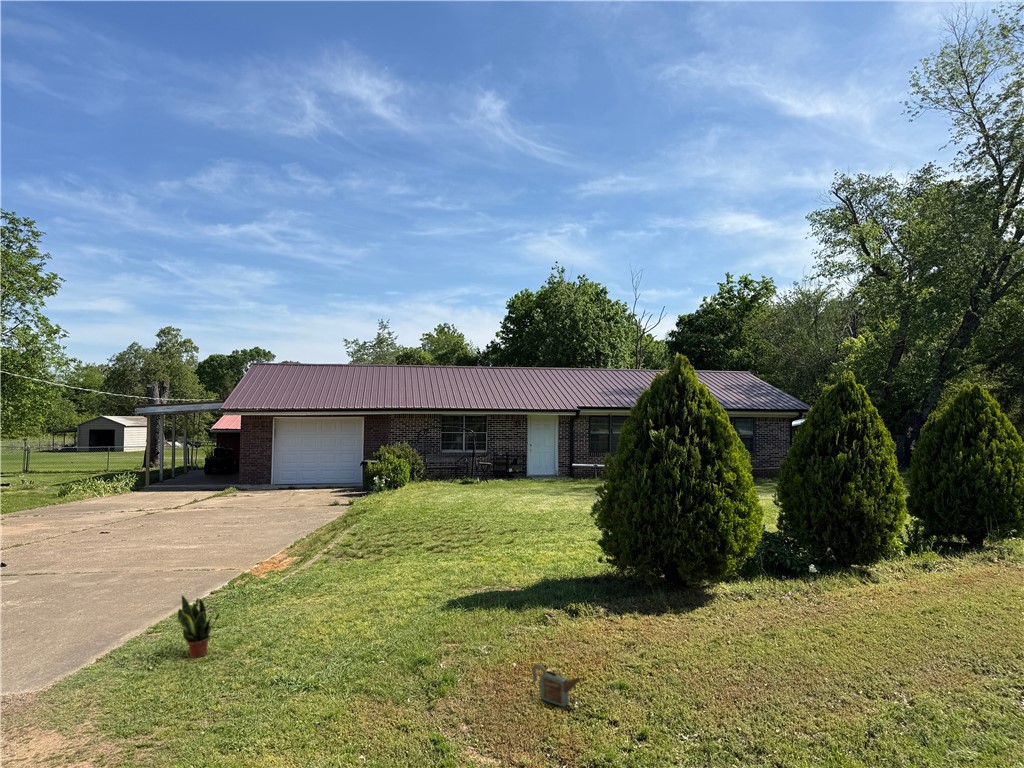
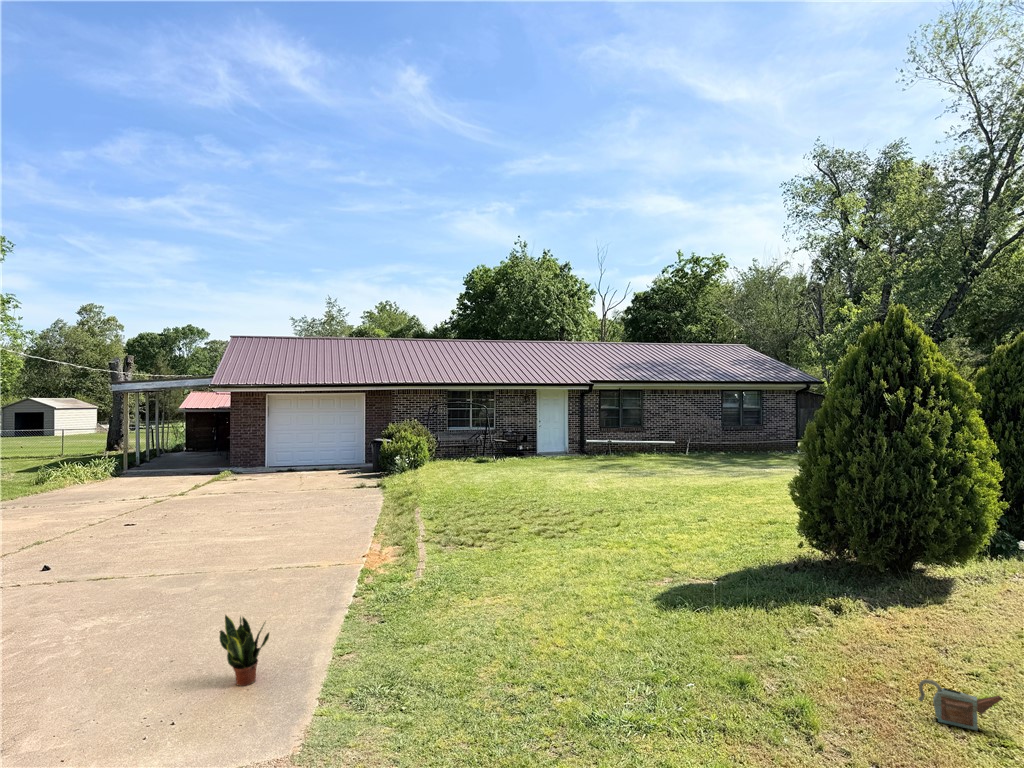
potted plant: present [178,596,219,658] -> present [219,615,269,686]

